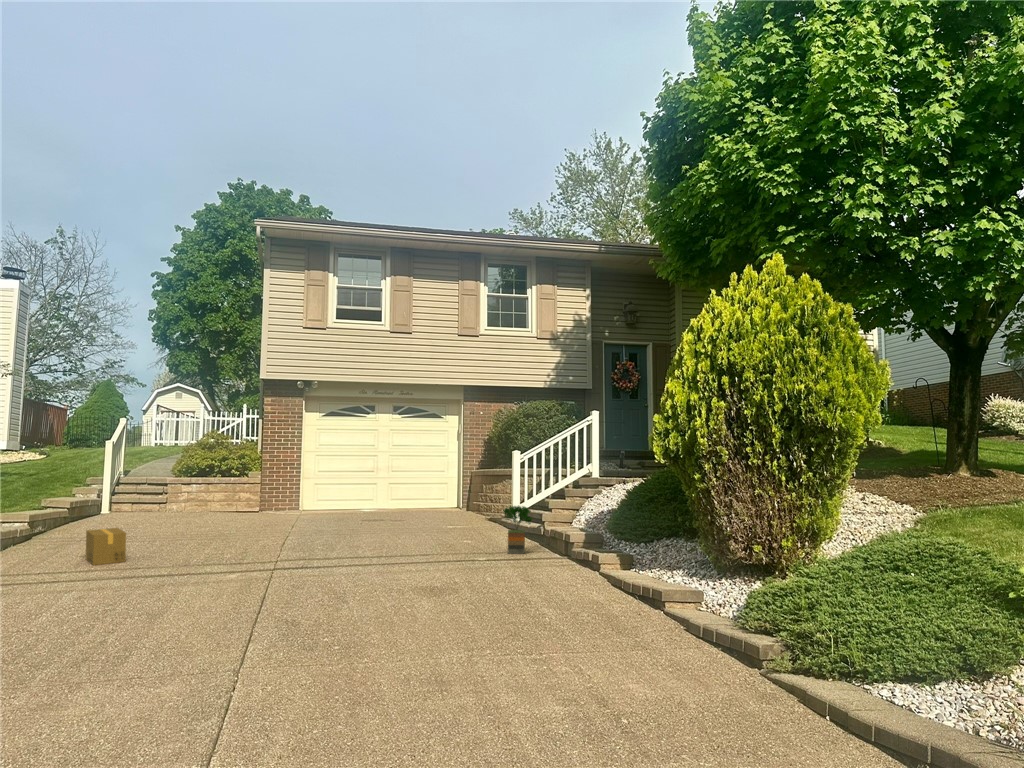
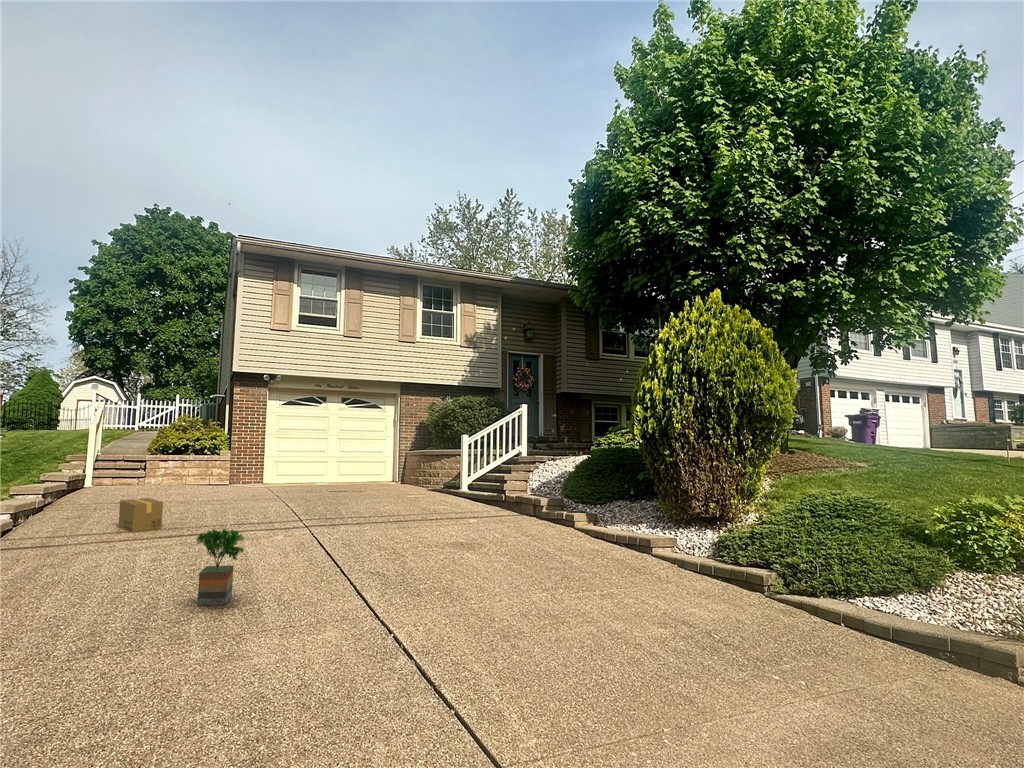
potted tree: present [503,506,532,554] -> present [196,529,244,606]

